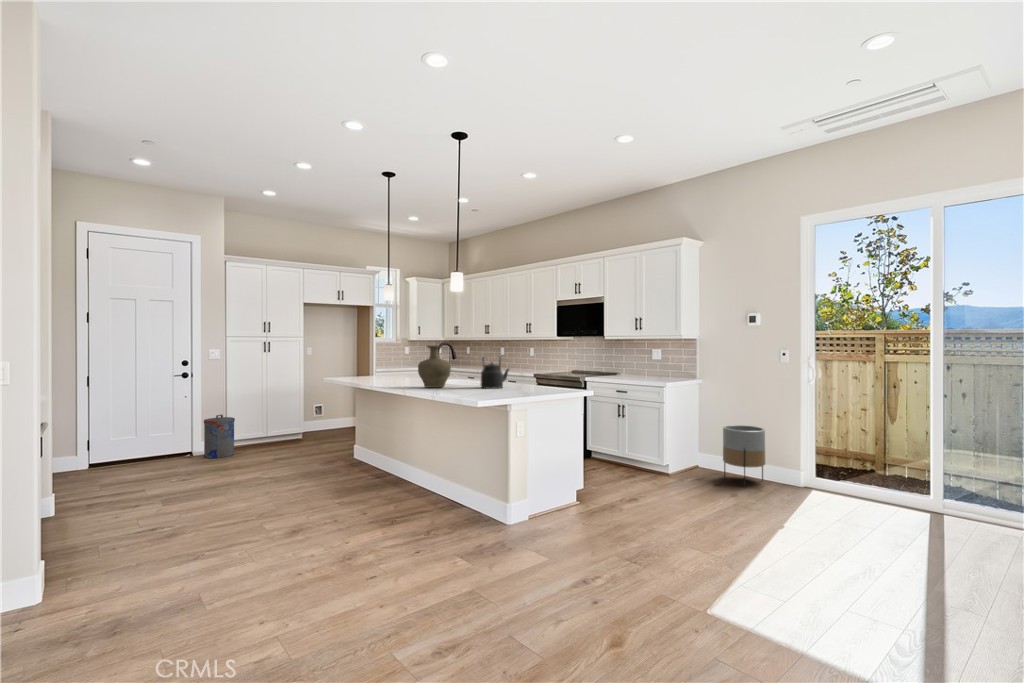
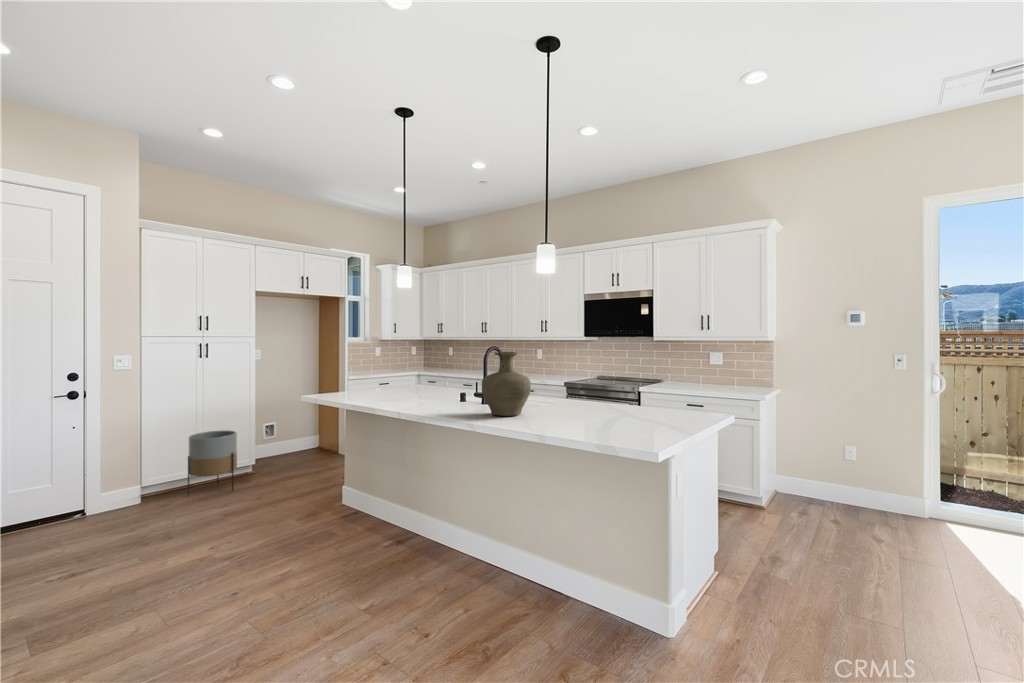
kettle: present [481,357,509,389] -> none [573,367,607,415]
trash can: present [204,414,235,458] -> none [105,451,157,519]
planter: present [723,425,765,486] -> present [188,430,237,496]

